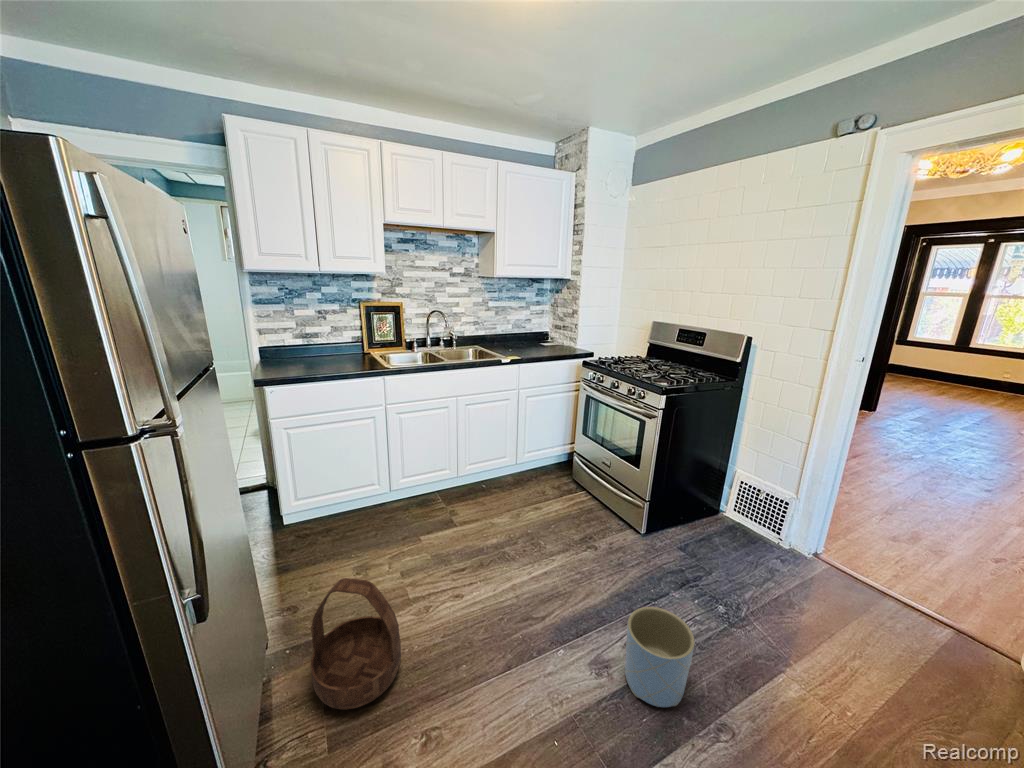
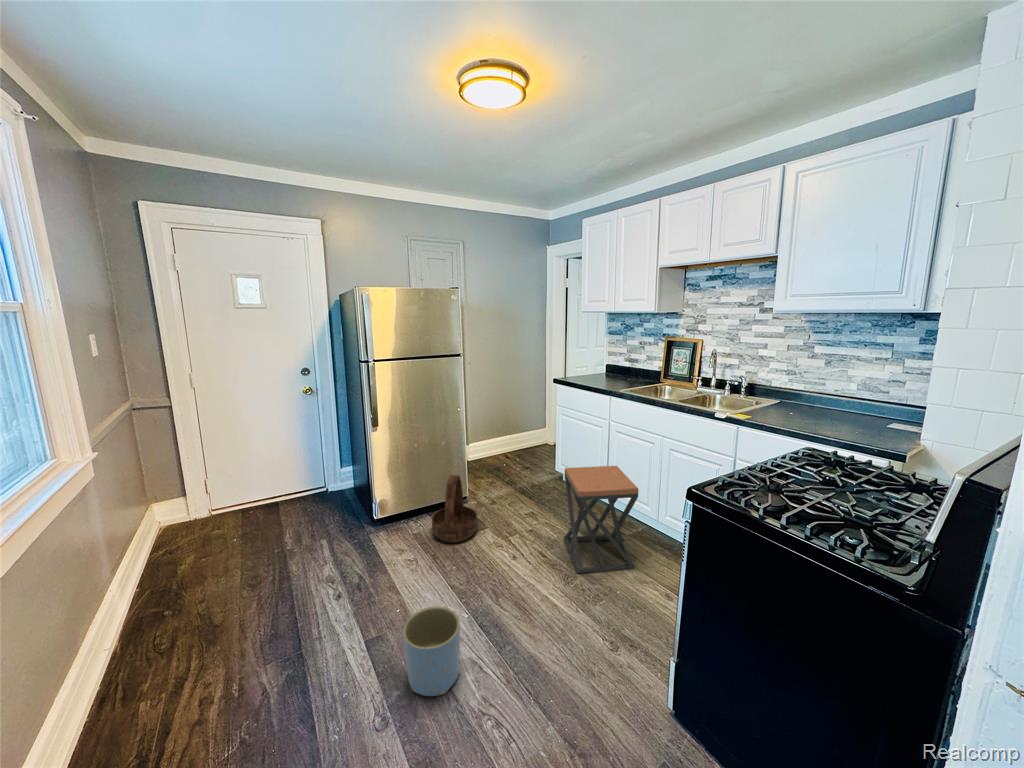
stool: none [437,441,503,550] -> present [564,466,638,573]

